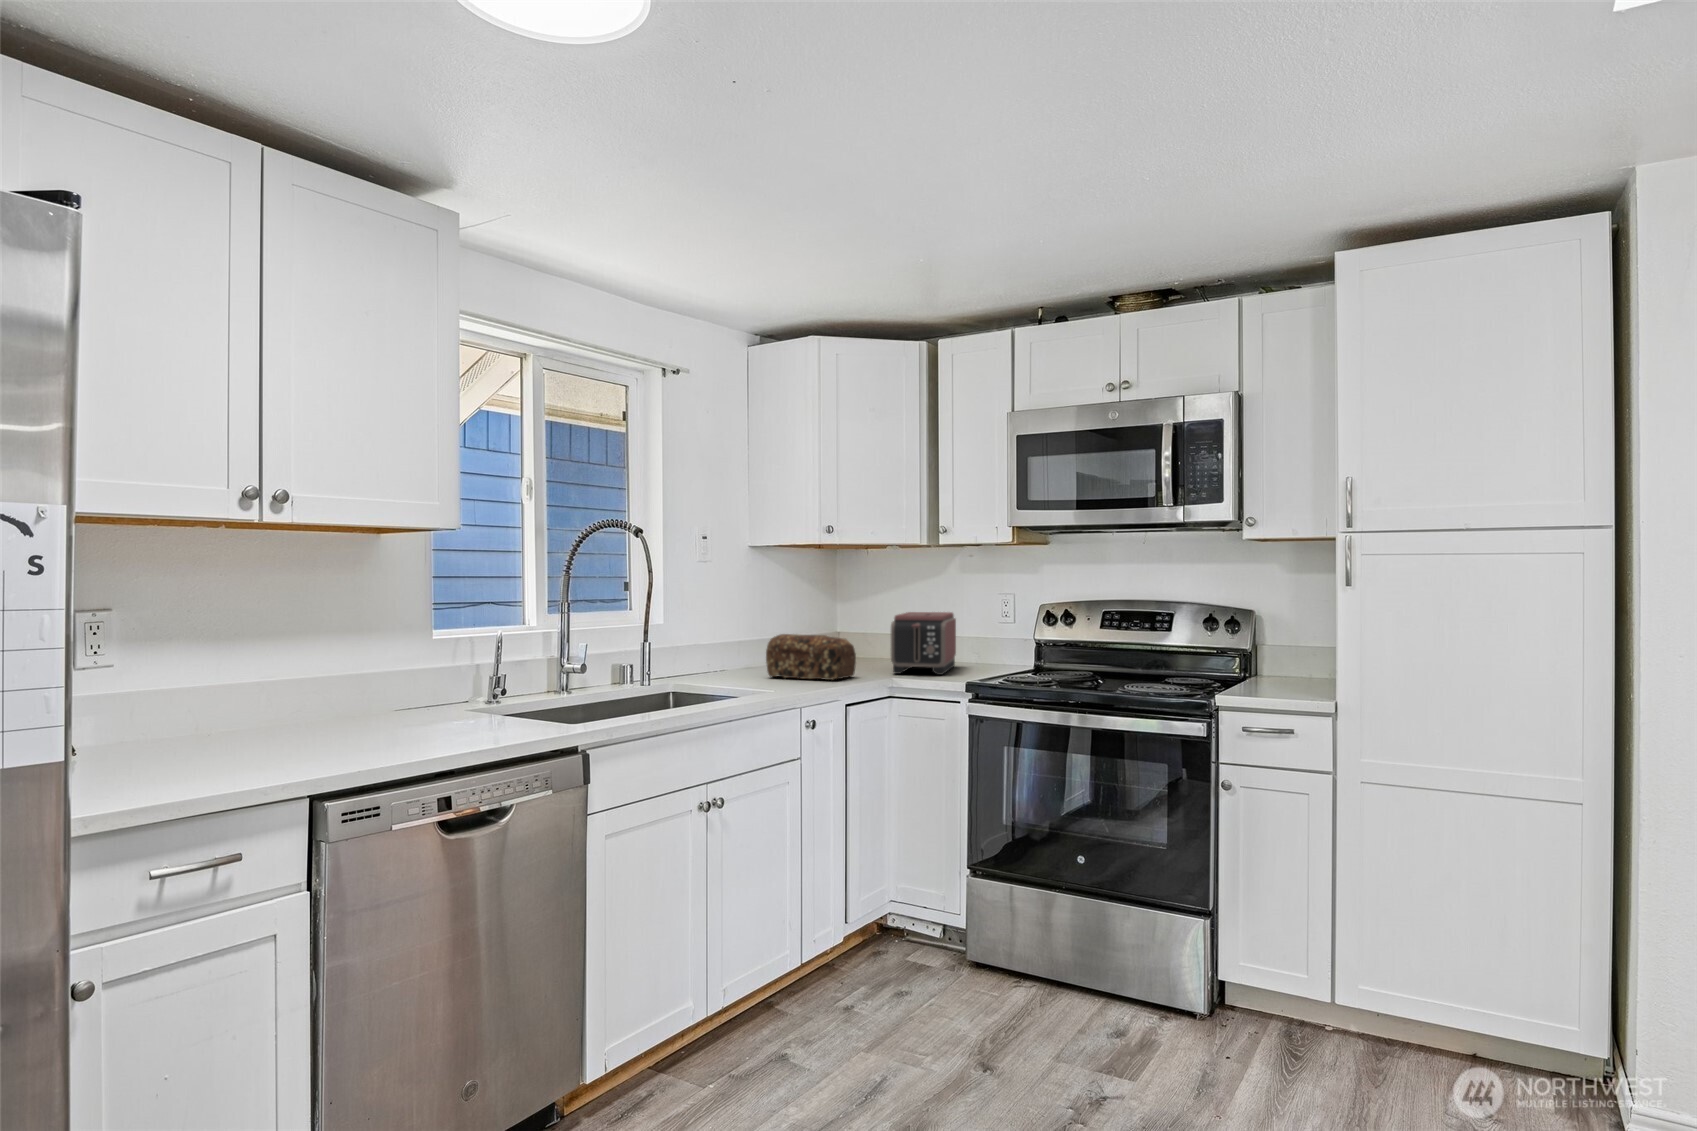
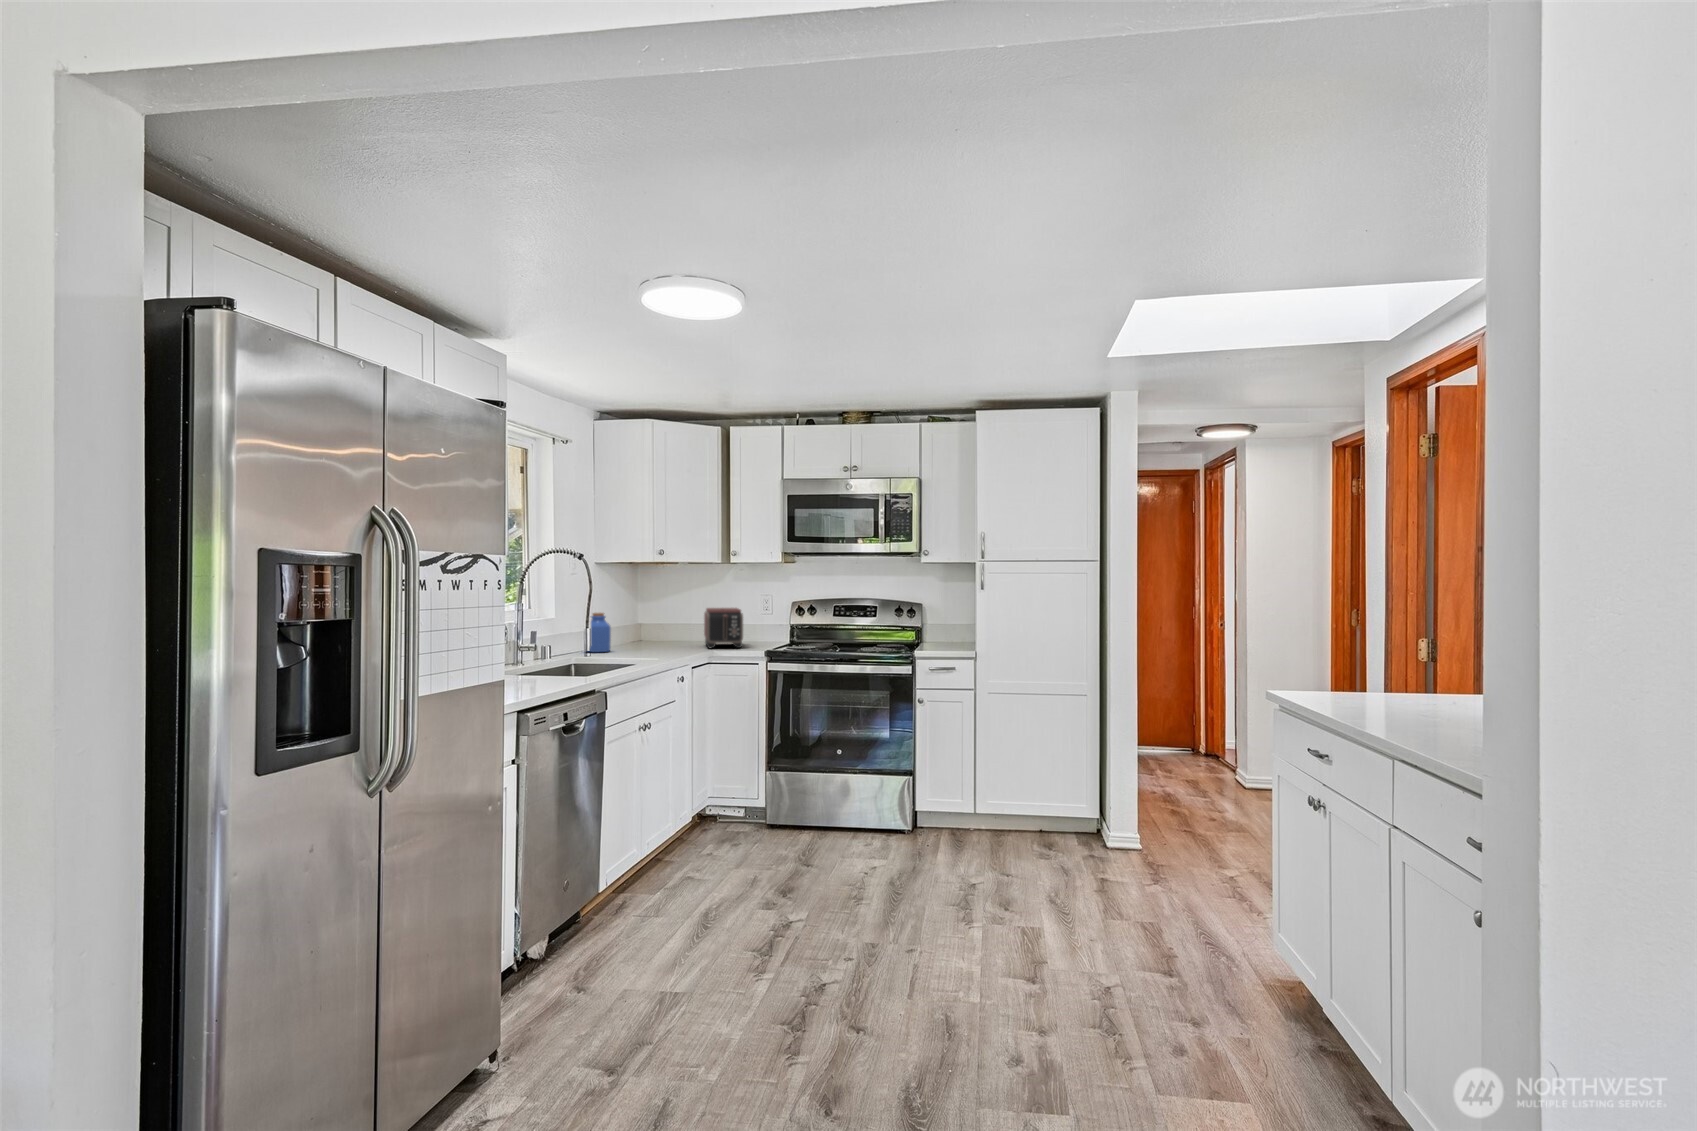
jar: none [721,618,756,674] -> present [589,613,611,652]
bread loaf: present [766,634,856,680] -> none [627,623,687,653]

